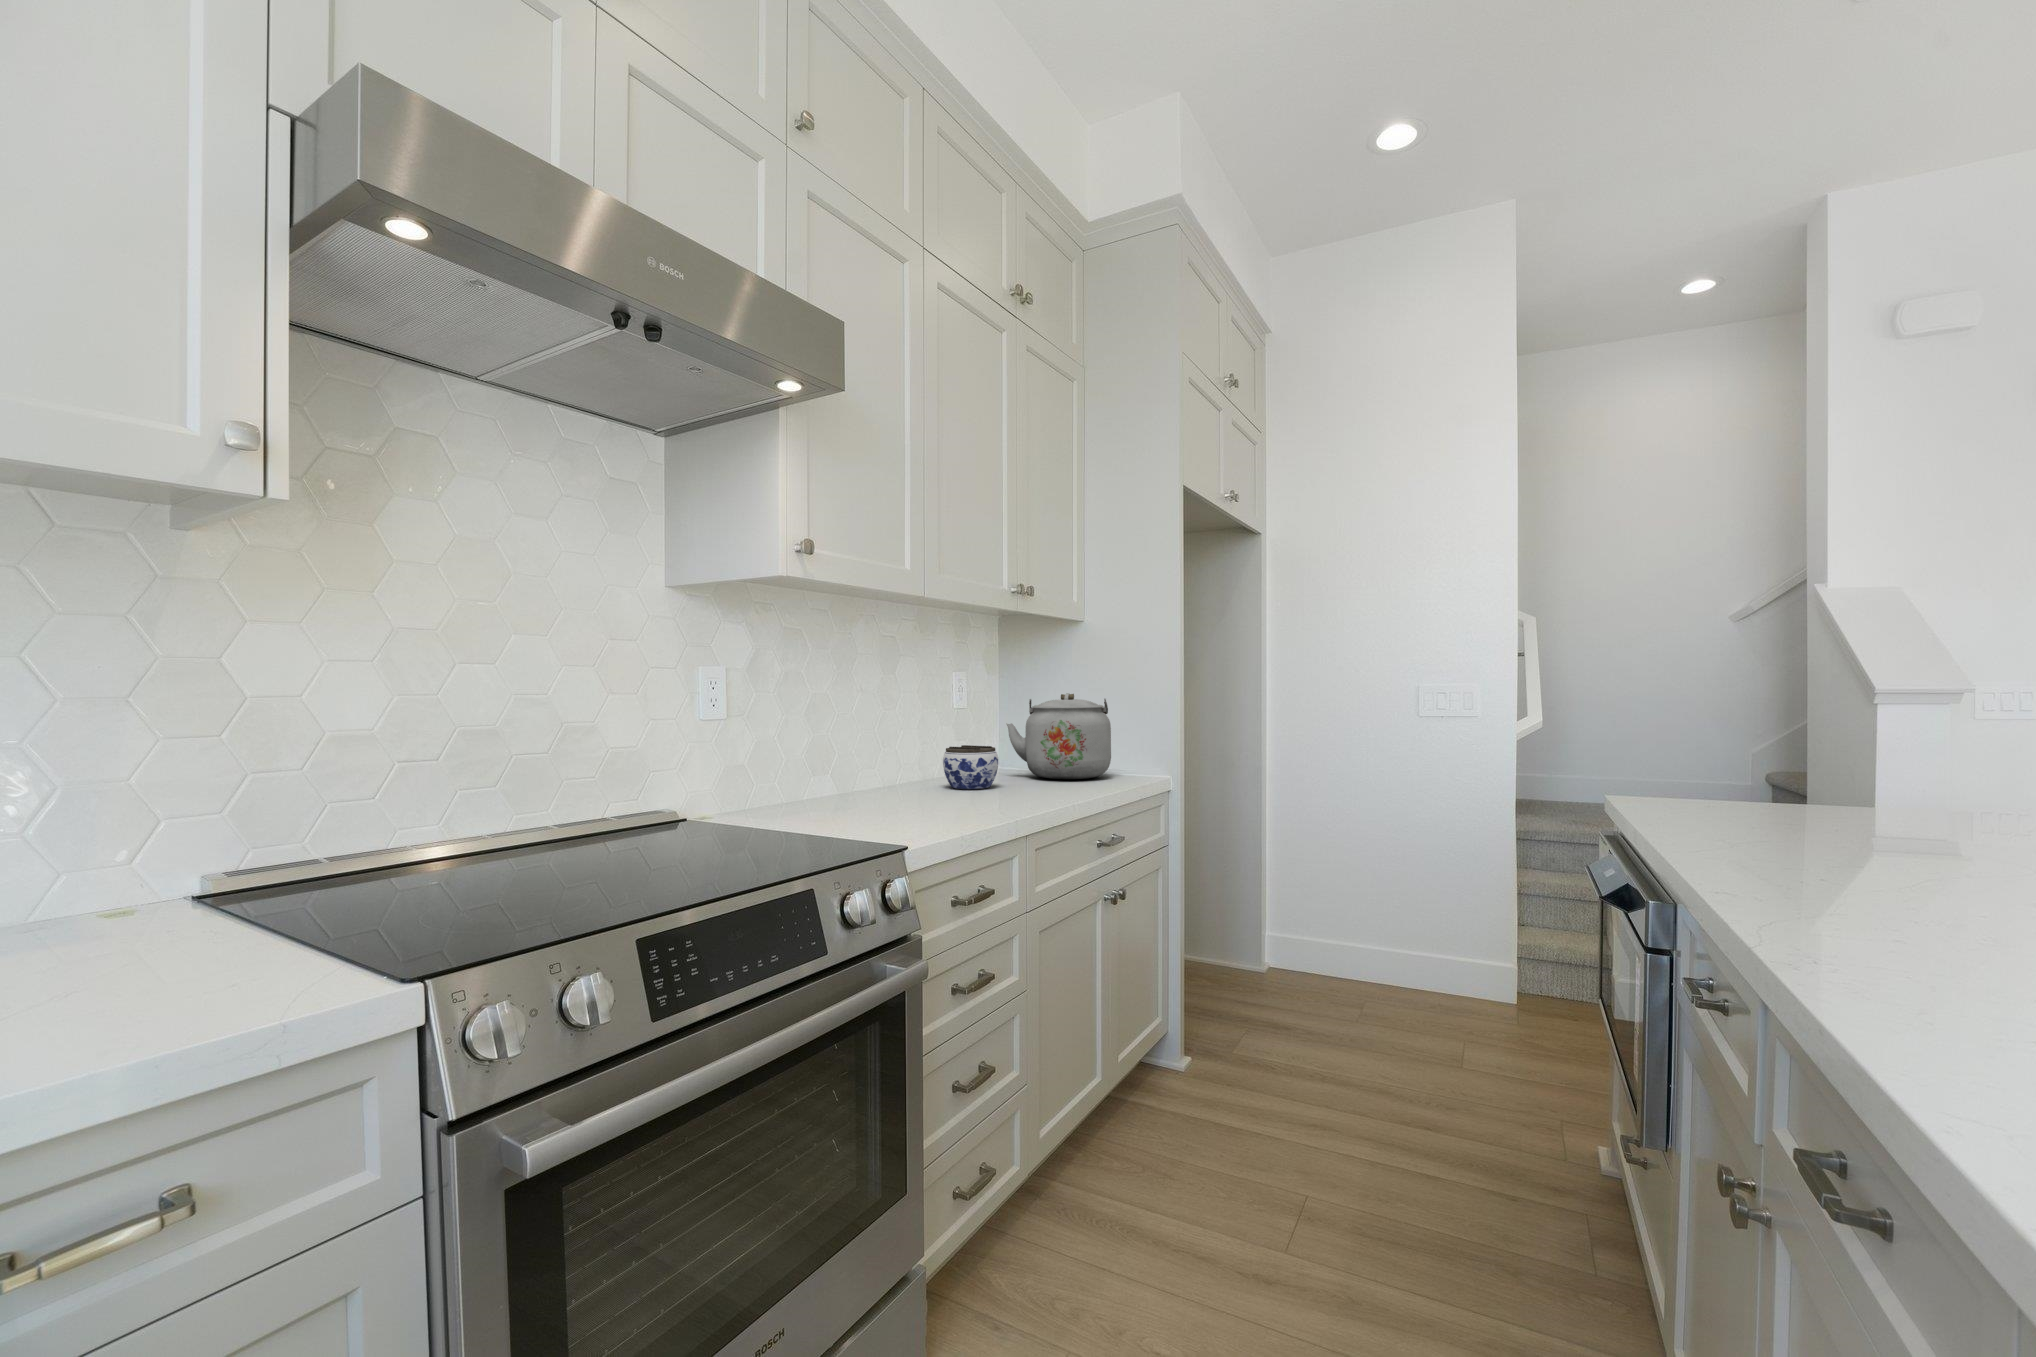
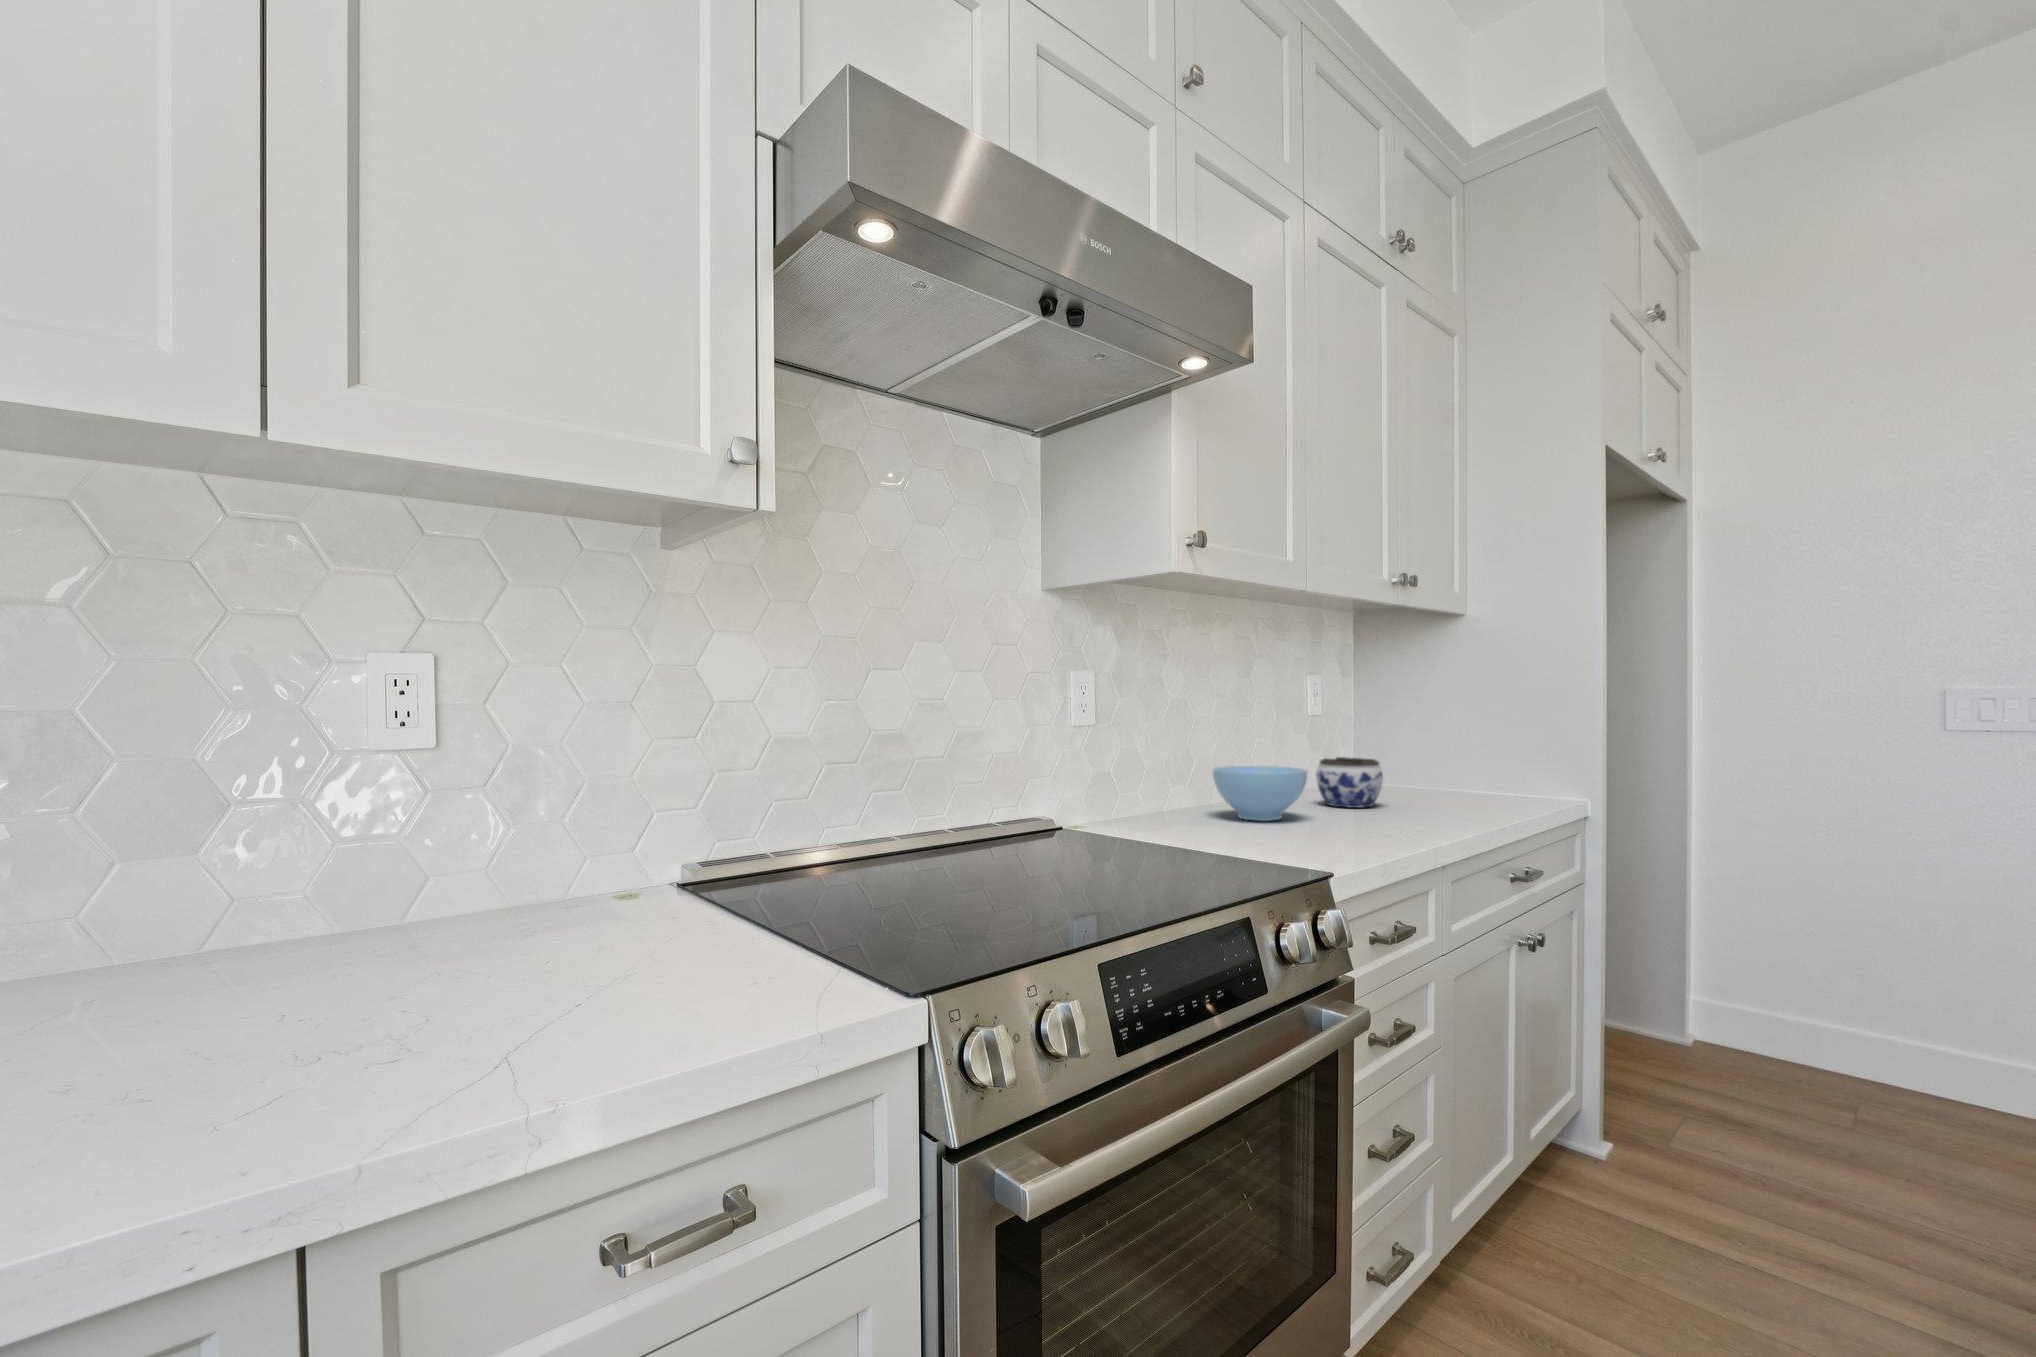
kettle: present [1006,693,1111,779] -> none [1382,698,1516,800]
bowl: none [840,754,924,803] -> present [1212,766,1307,821]

